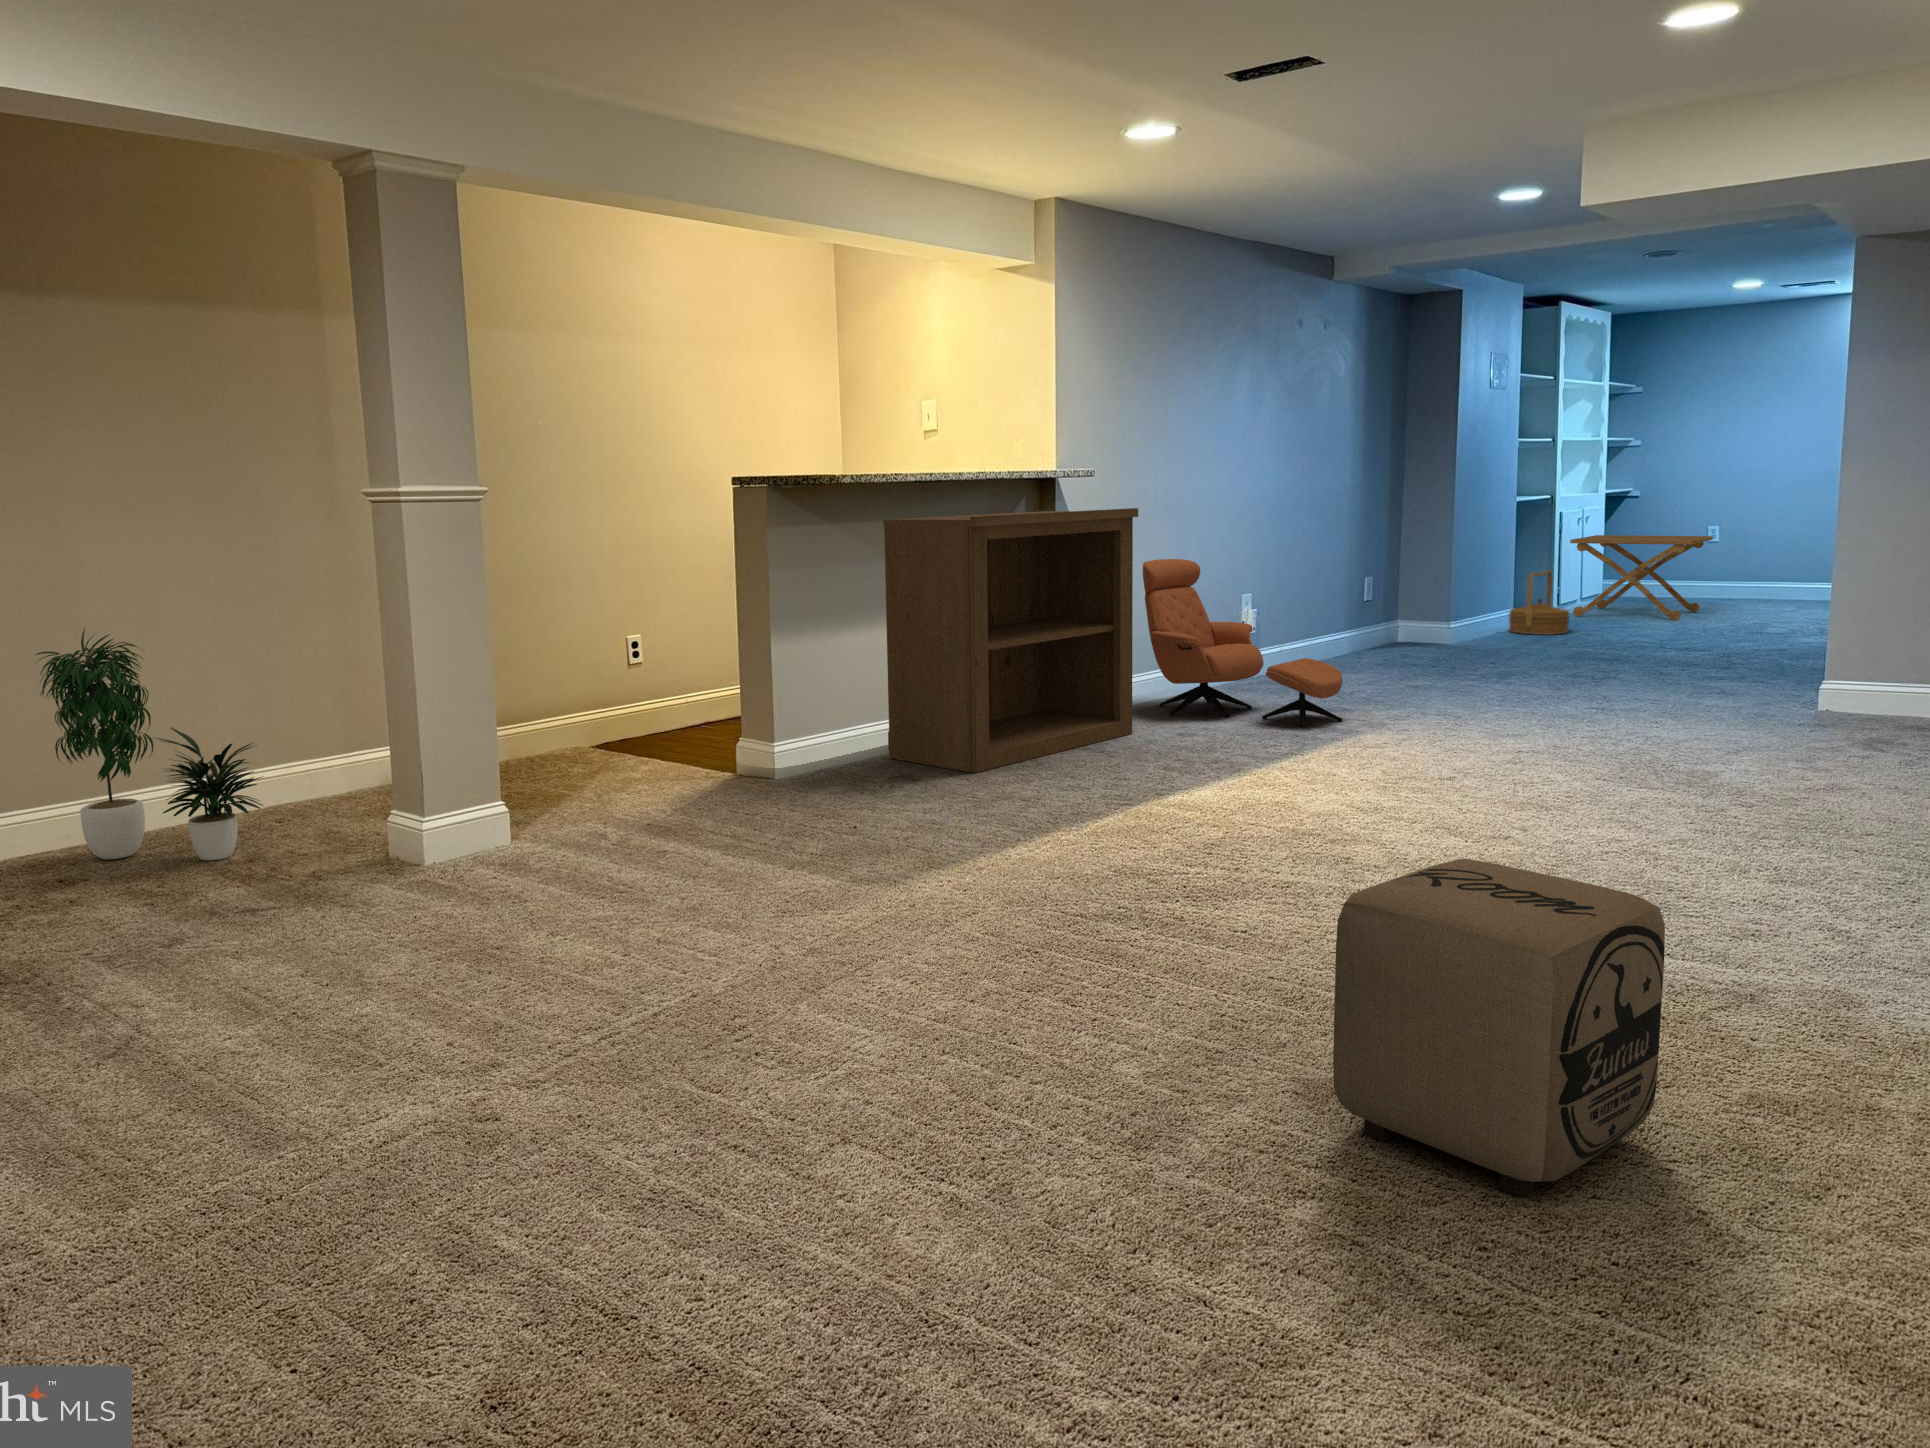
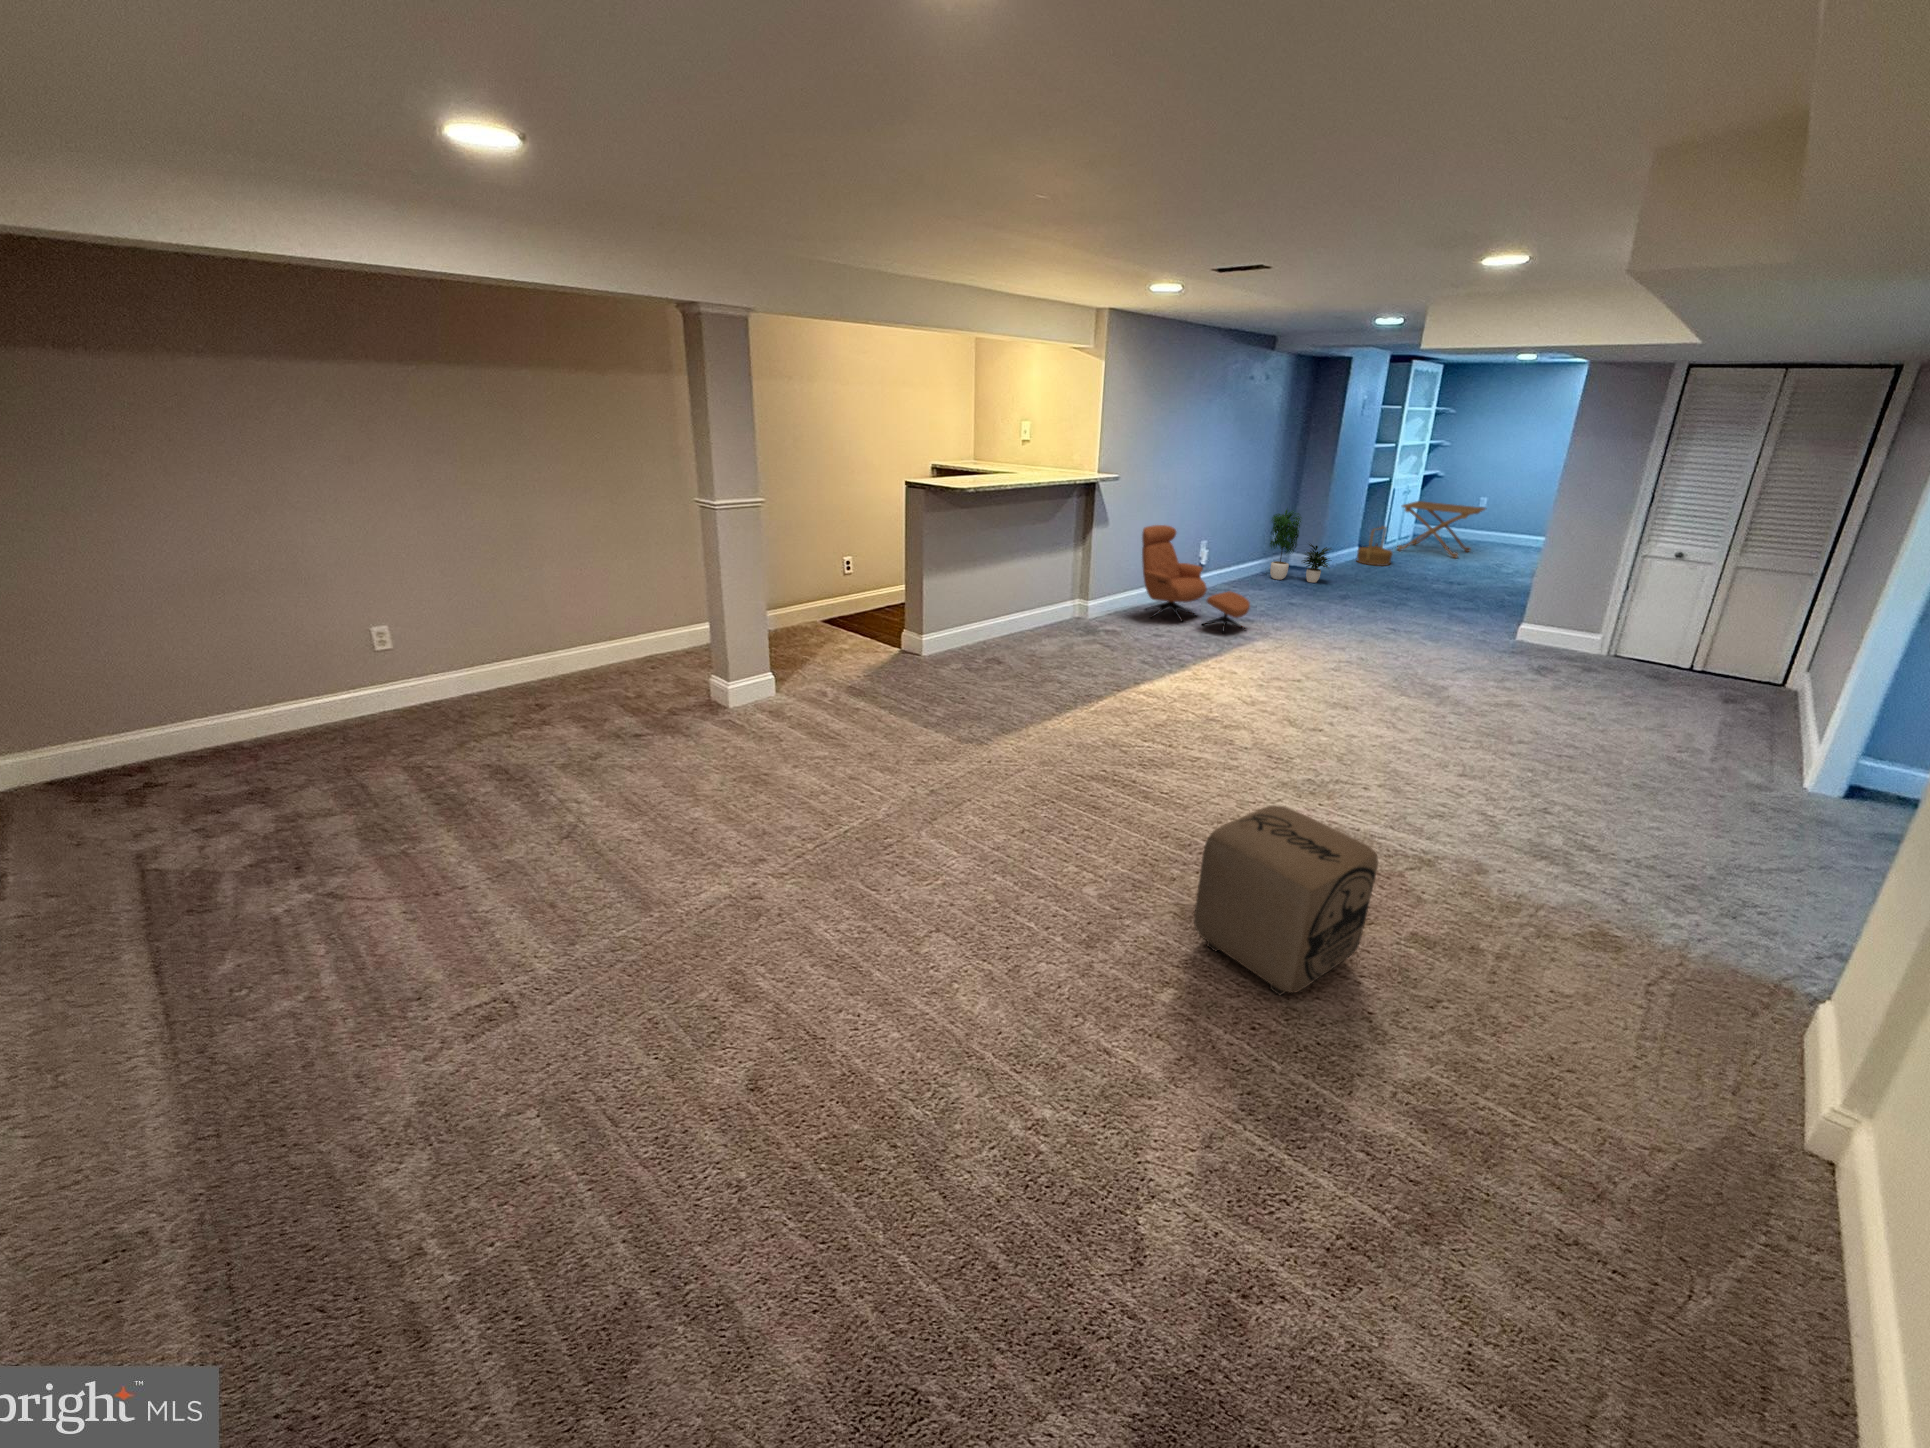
bookshelf: present [883,508,1138,773] -> none [987,498,1142,658]
potted plant: present [35,629,264,860] -> present [1270,510,1331,583]

